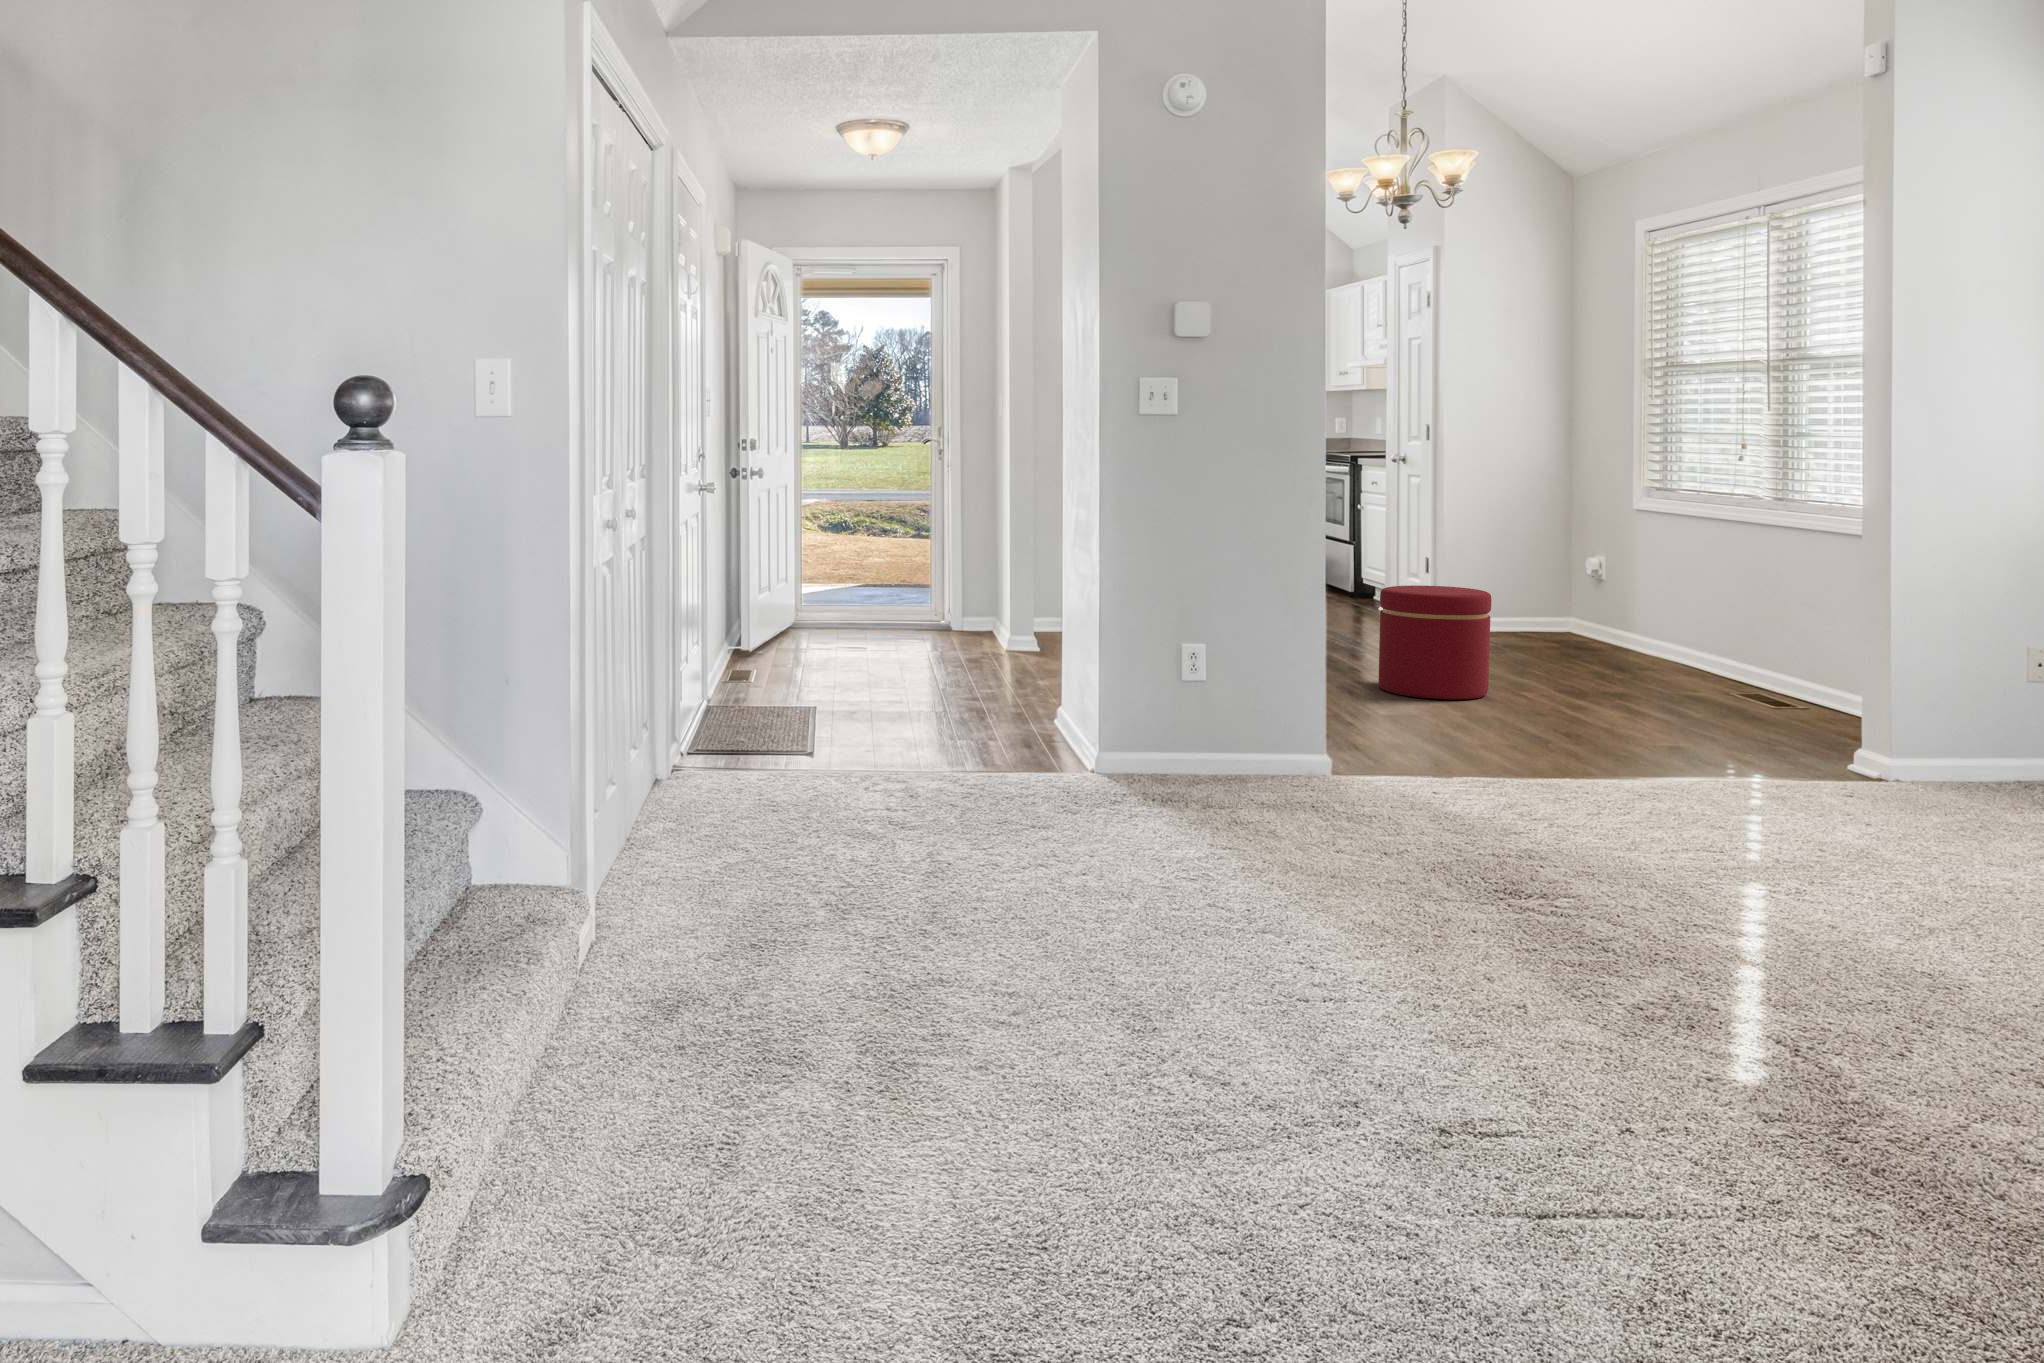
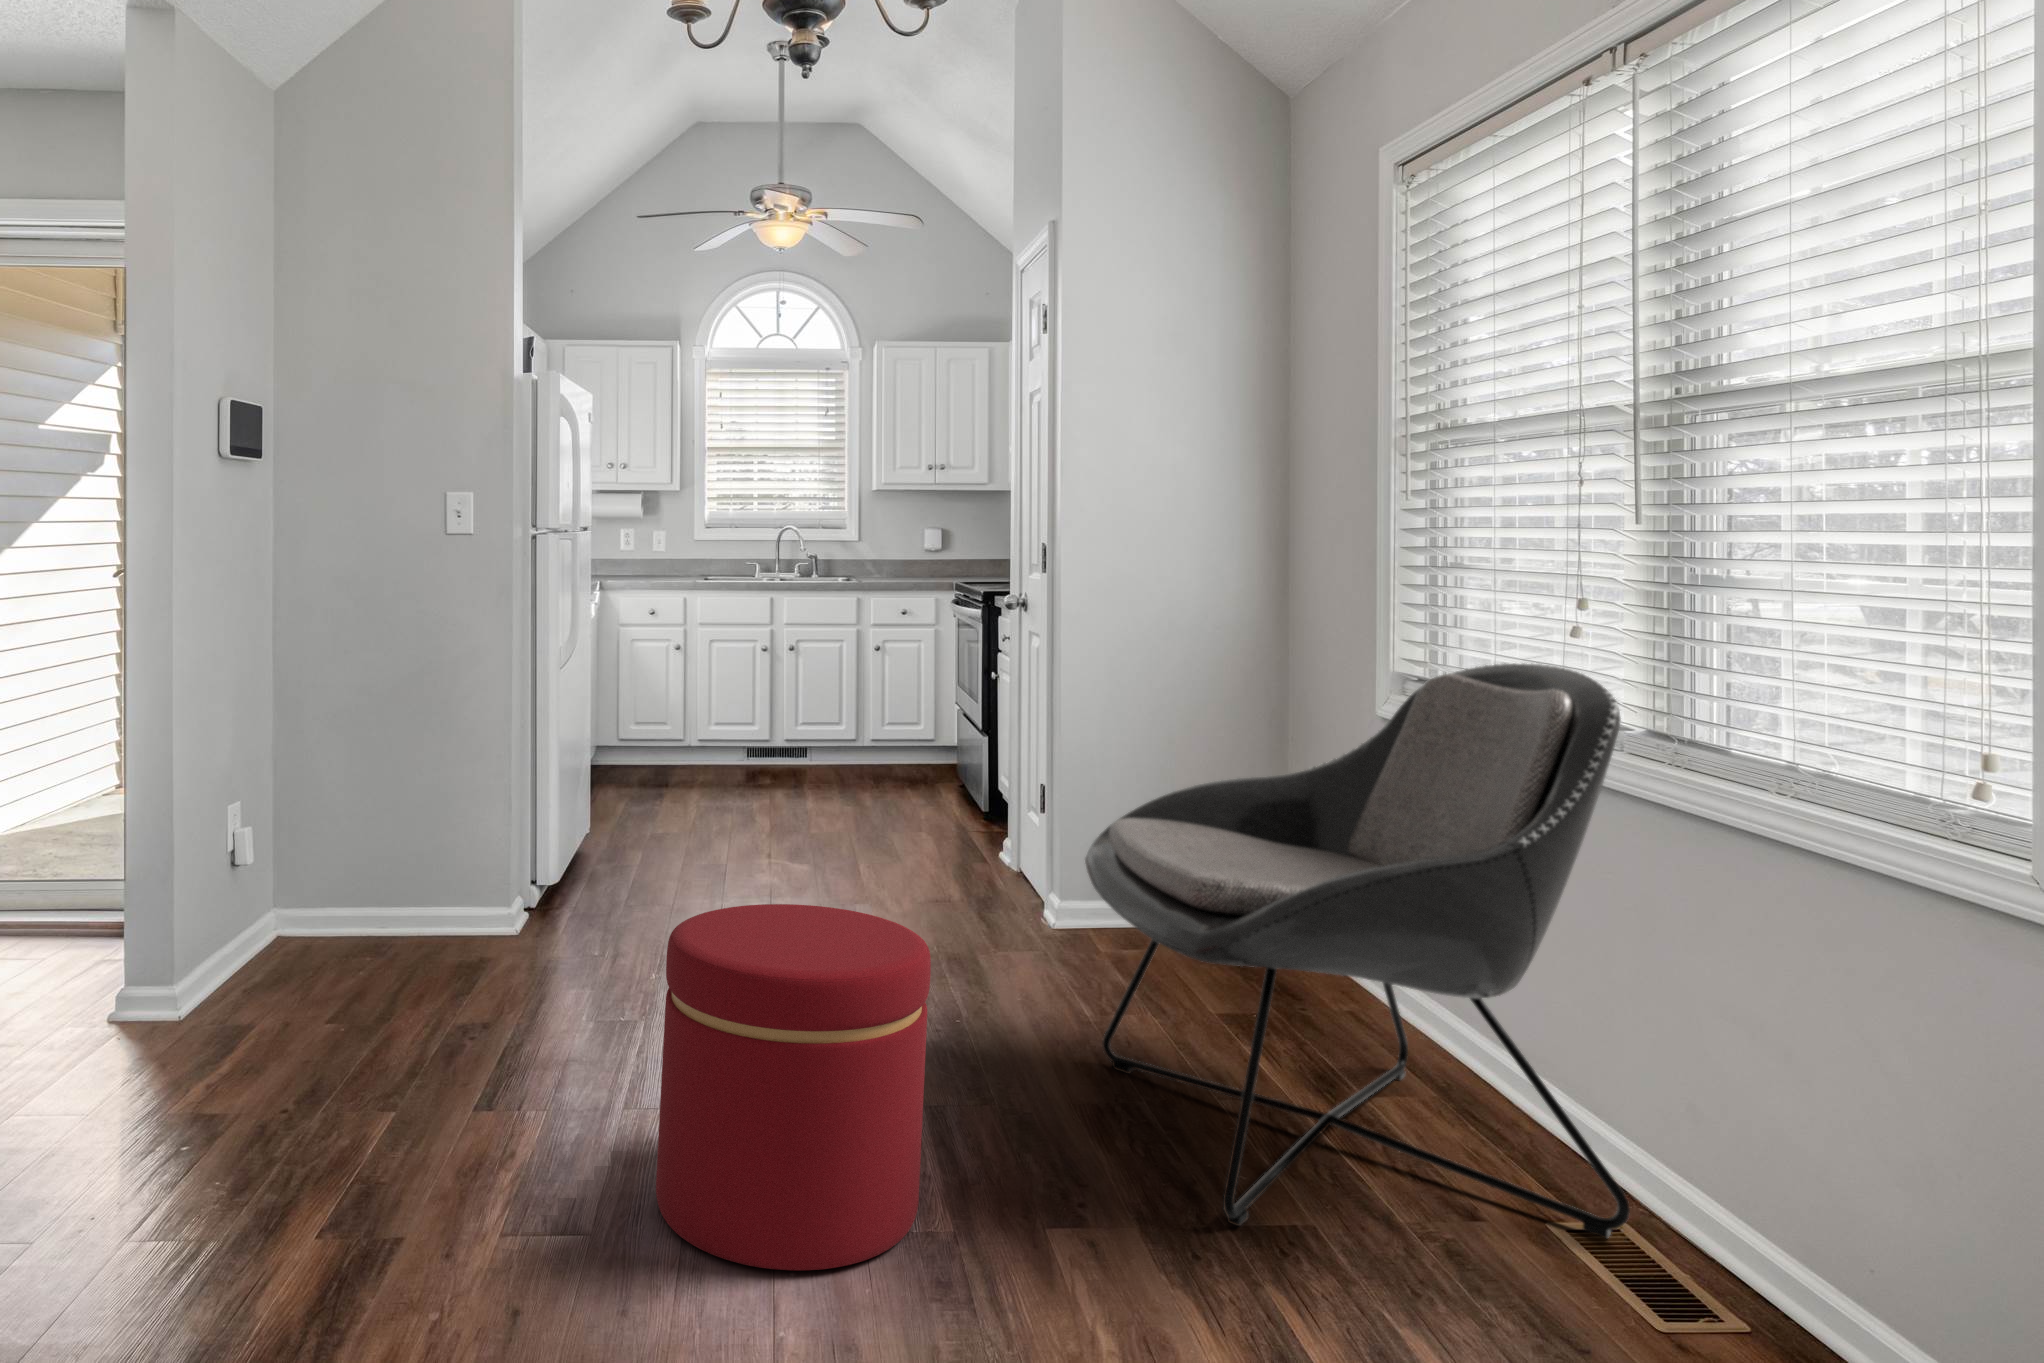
lounge chair: none [1509,475,1764,692] -> present [1085,664,1630,1238]

